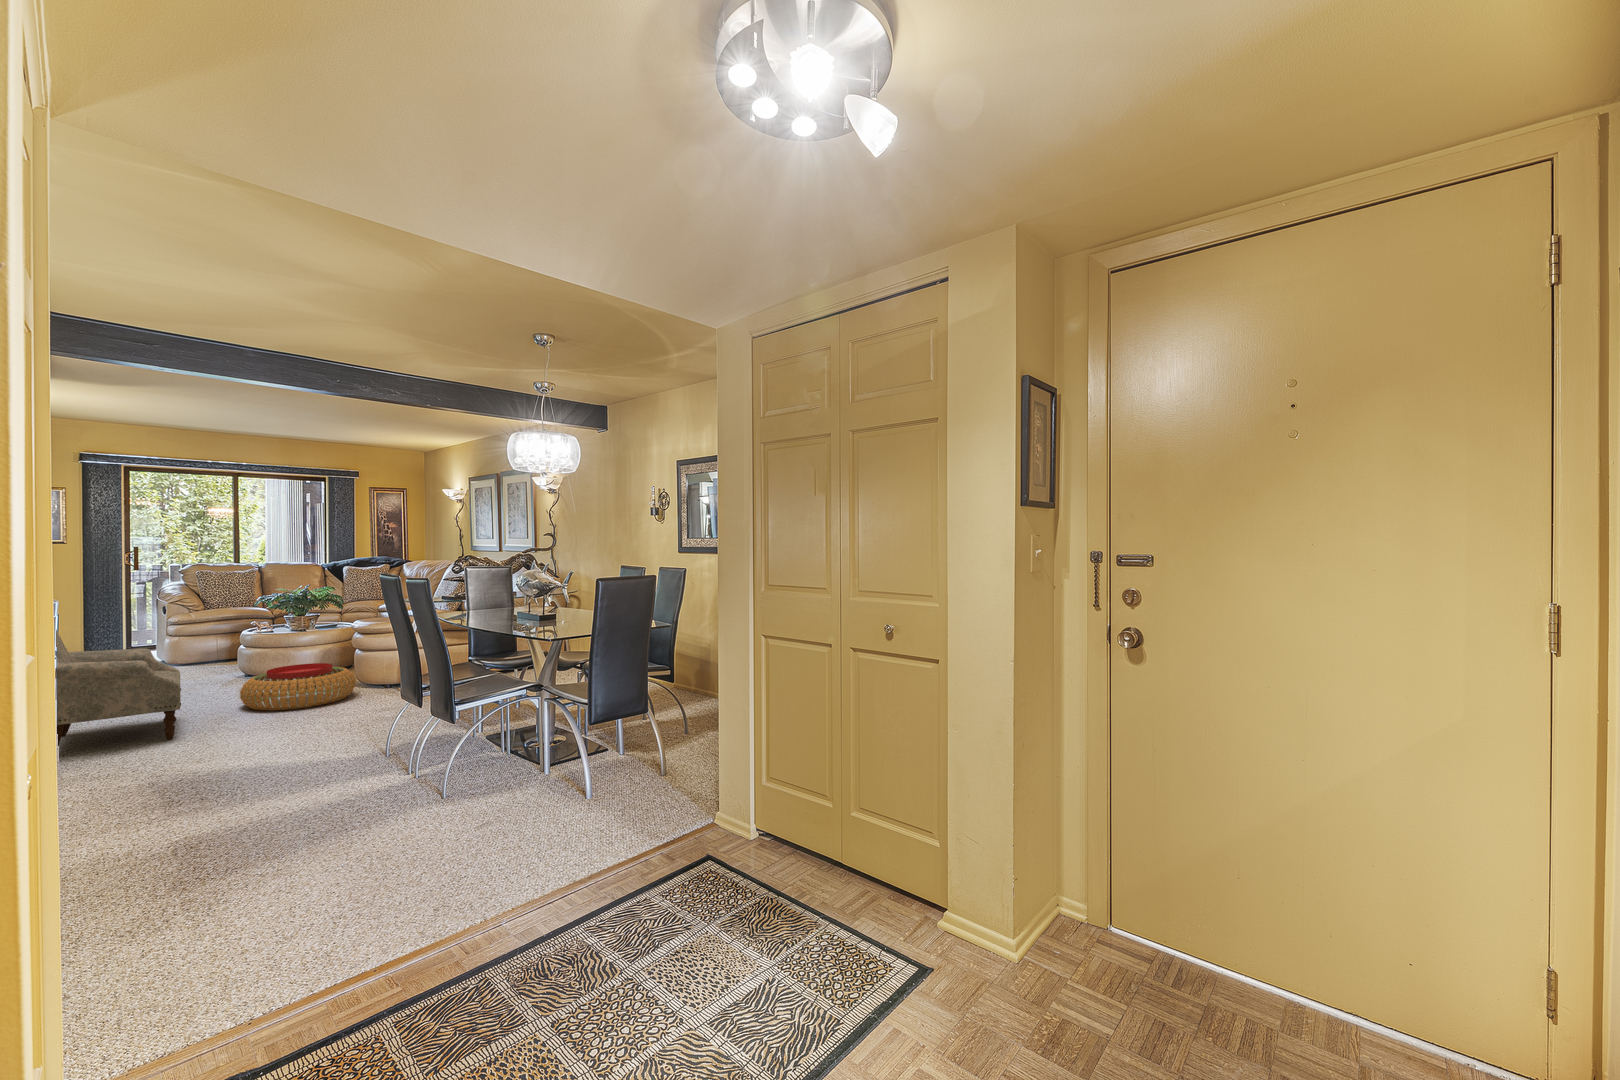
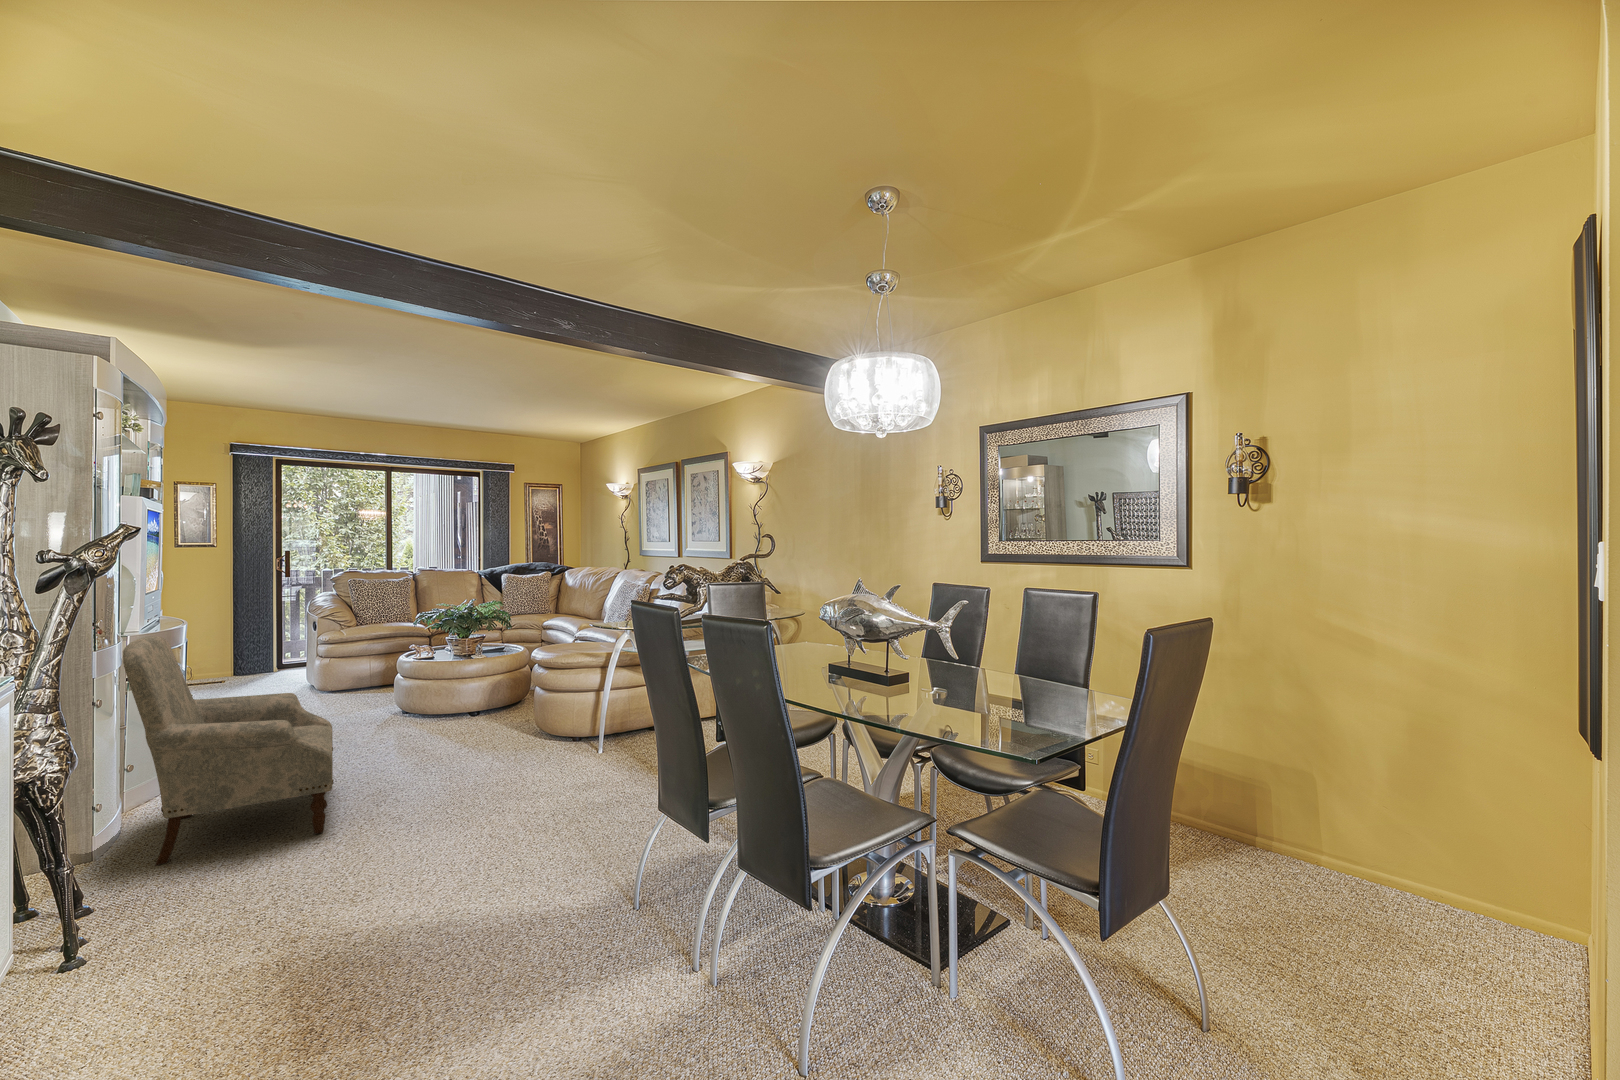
pouf: present [240,663,356,711] -> none [404,708,541,778]

